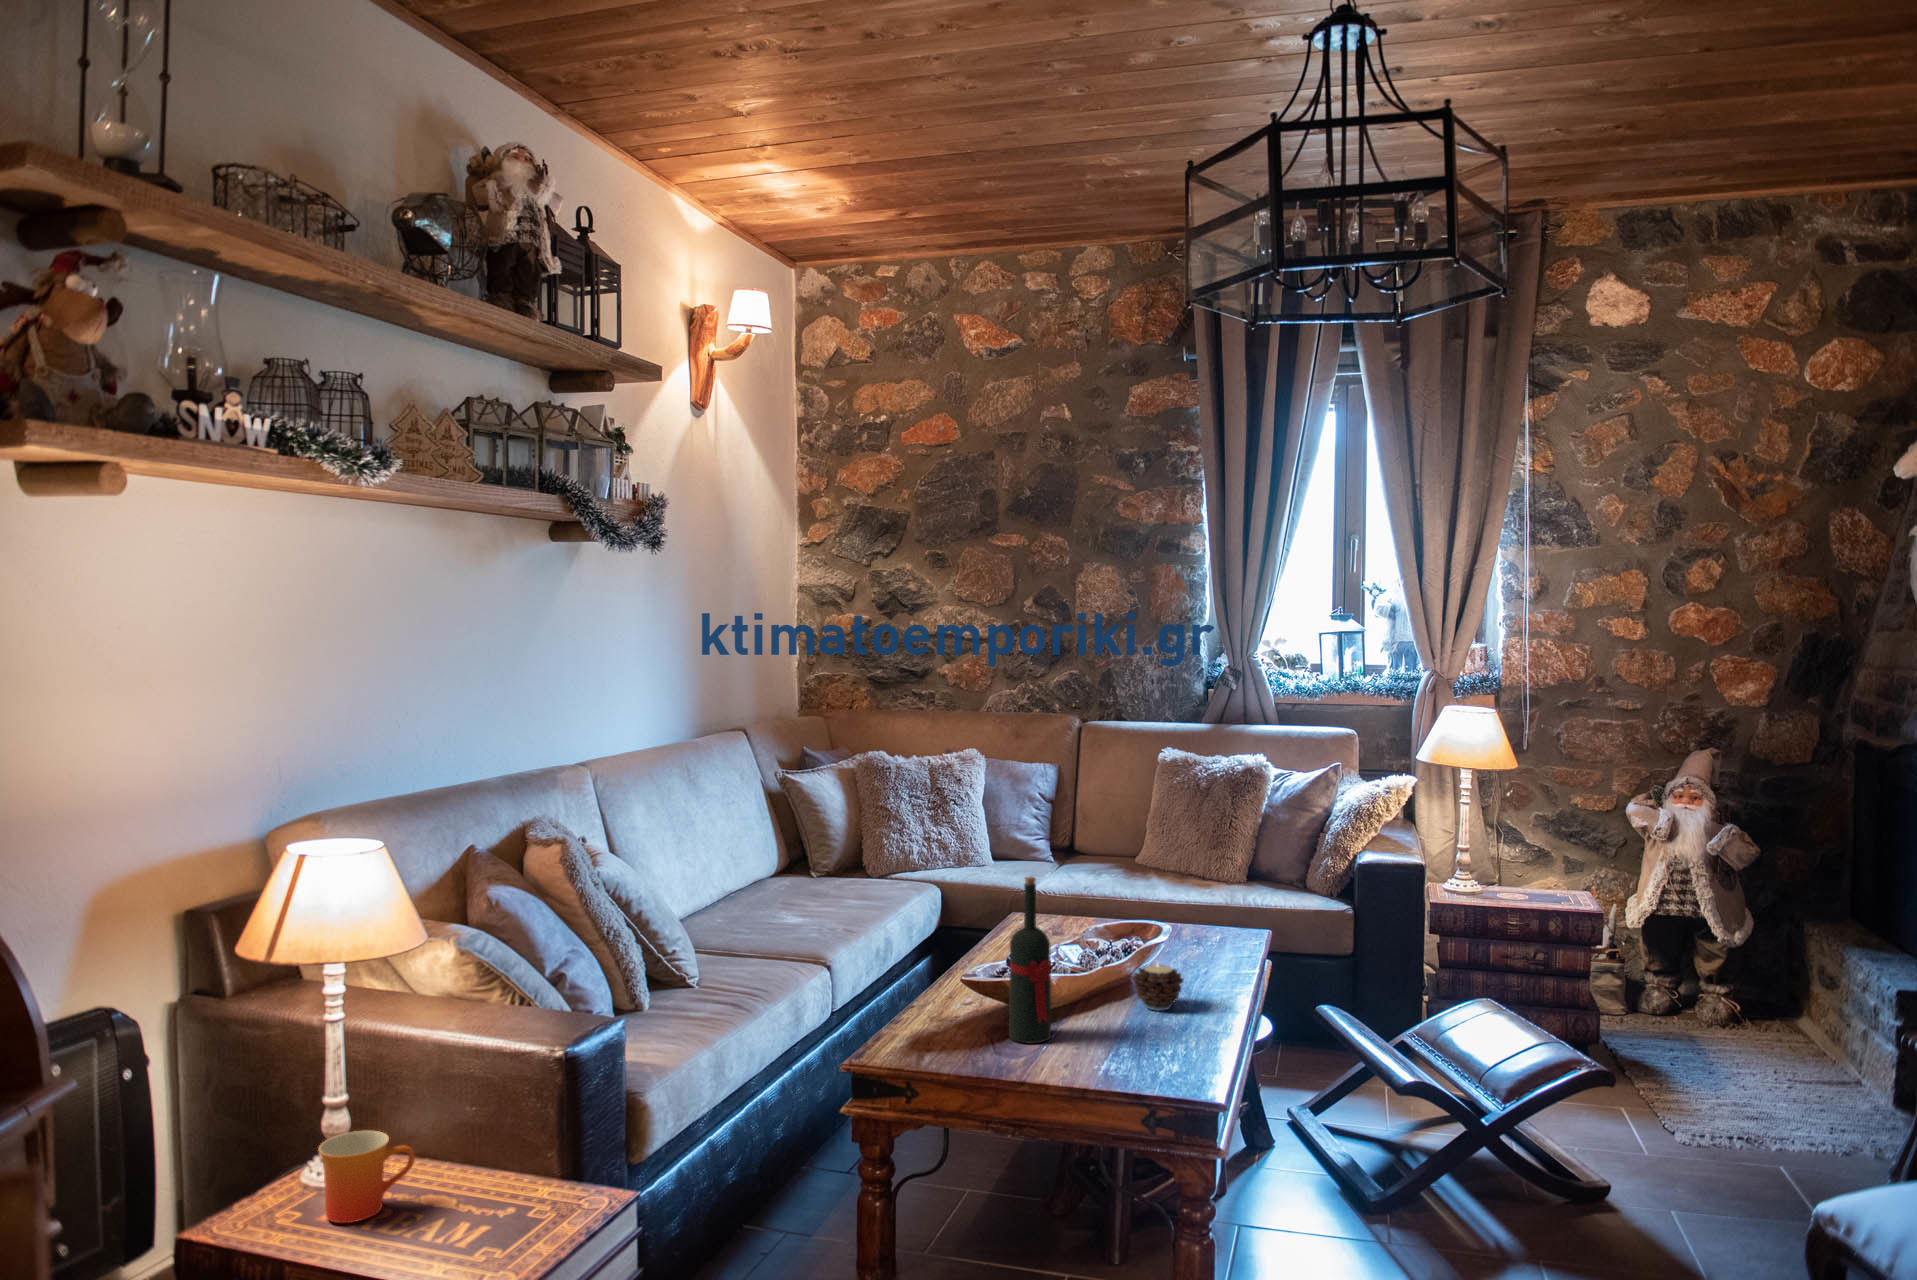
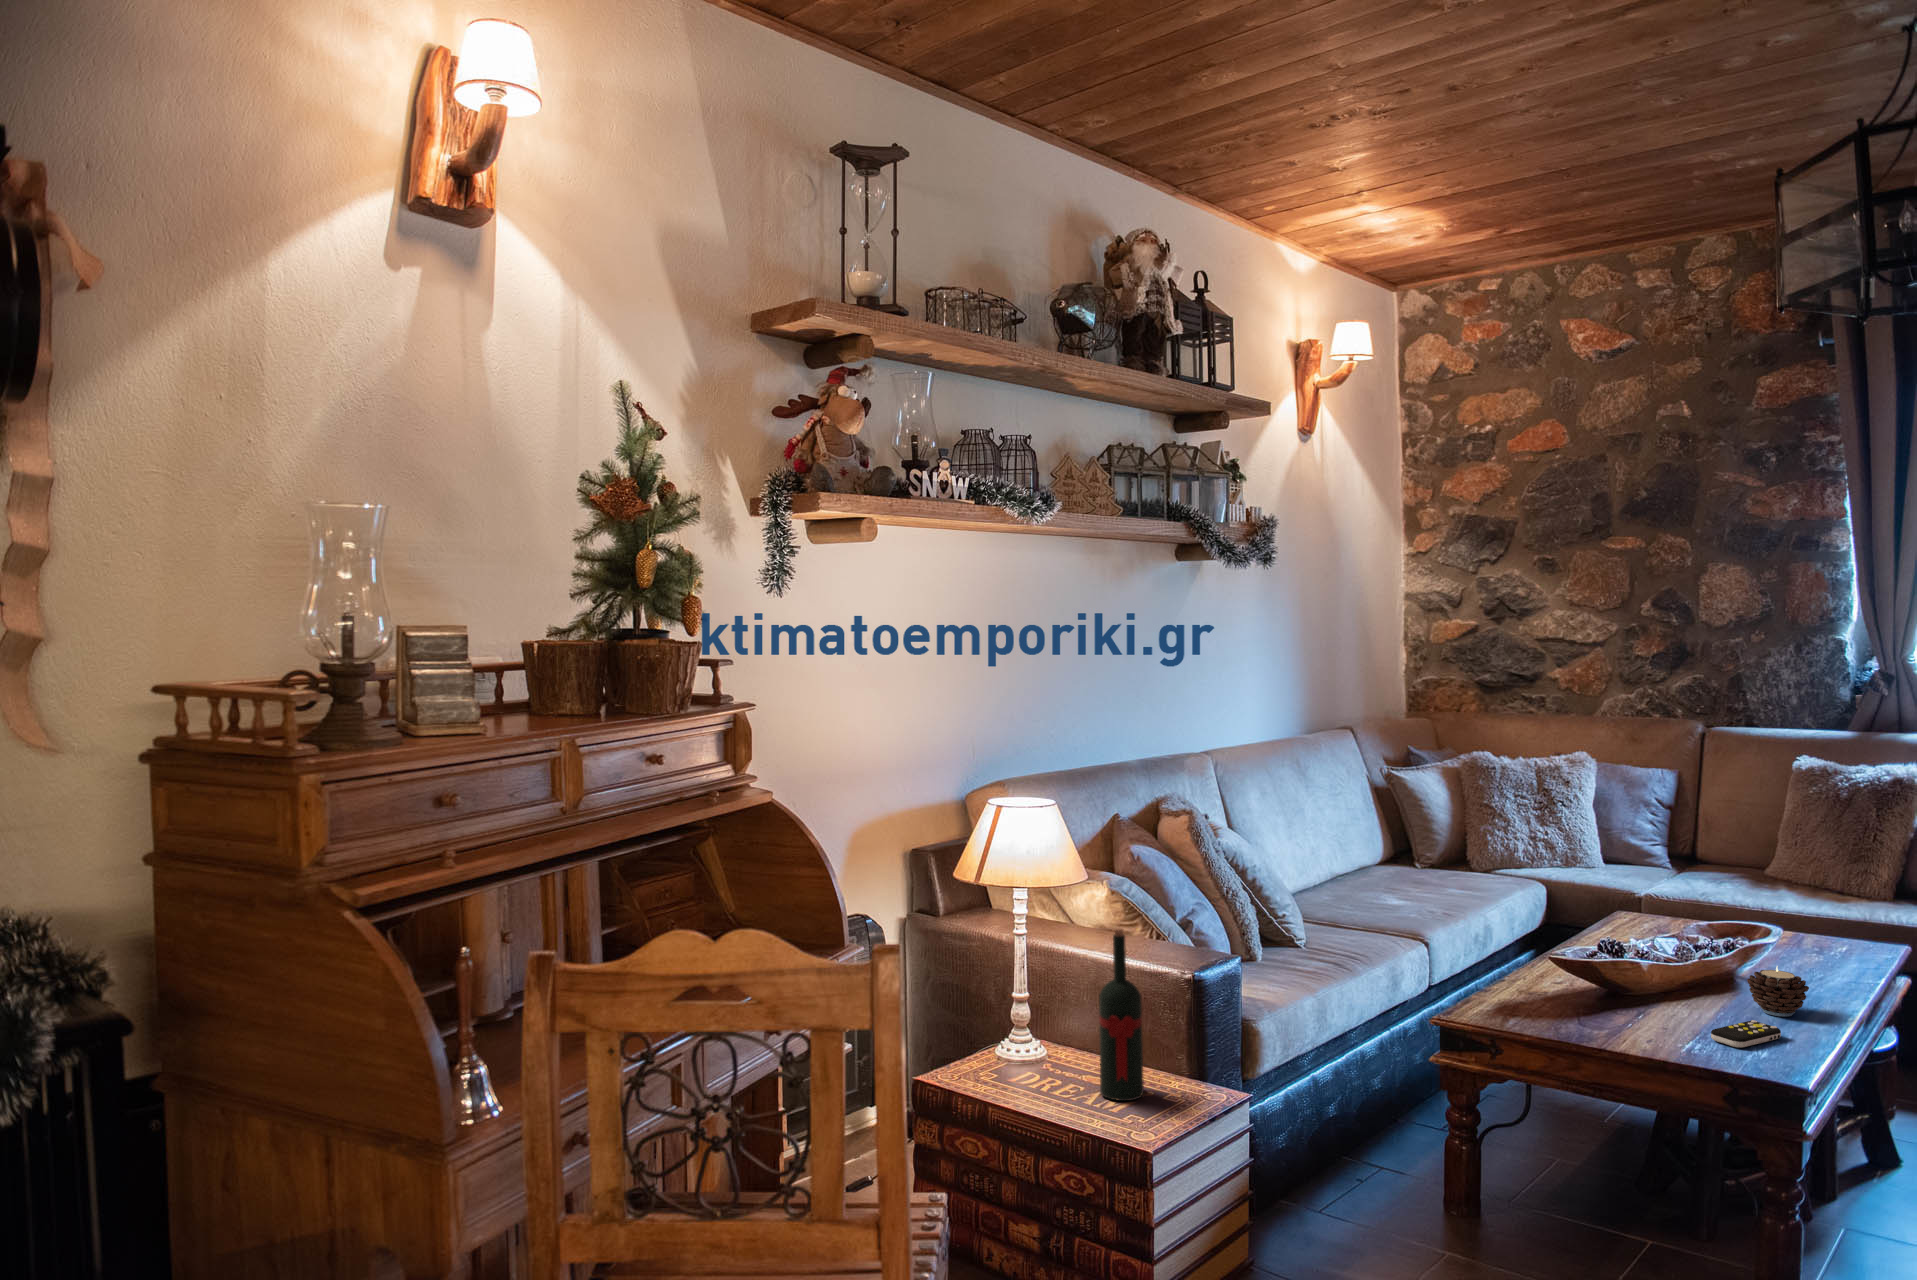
wine bottle: present [1009,876,1051,1043] -> present [1099,927,1144,1101]
remote control: none [1106,1020,1164,1051] -> present [1711,1020,1781,1048]
mug: present [318,1131,415,1223] -> none [1012,1015,1079,1082]

